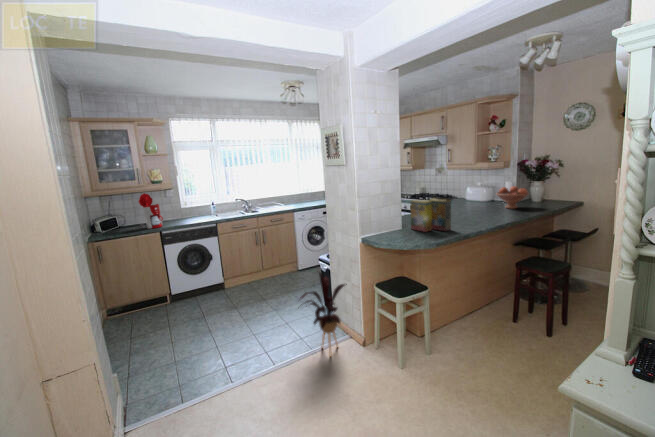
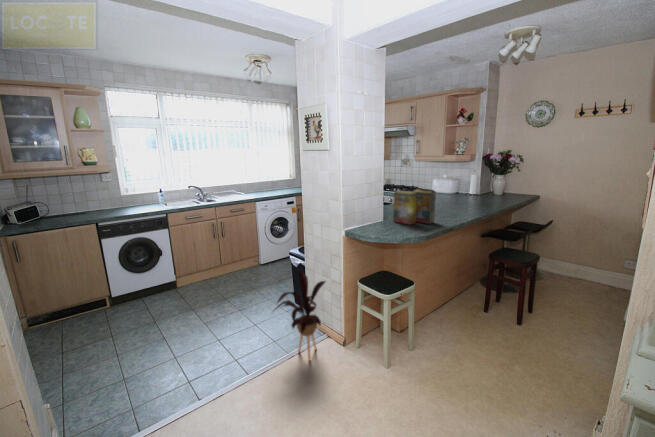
fruit bowl: present [496,186,529,209] -> none [465,179,497,201]
coffee maker: present [136,193,163,229] -> none [59,176,100,221]

